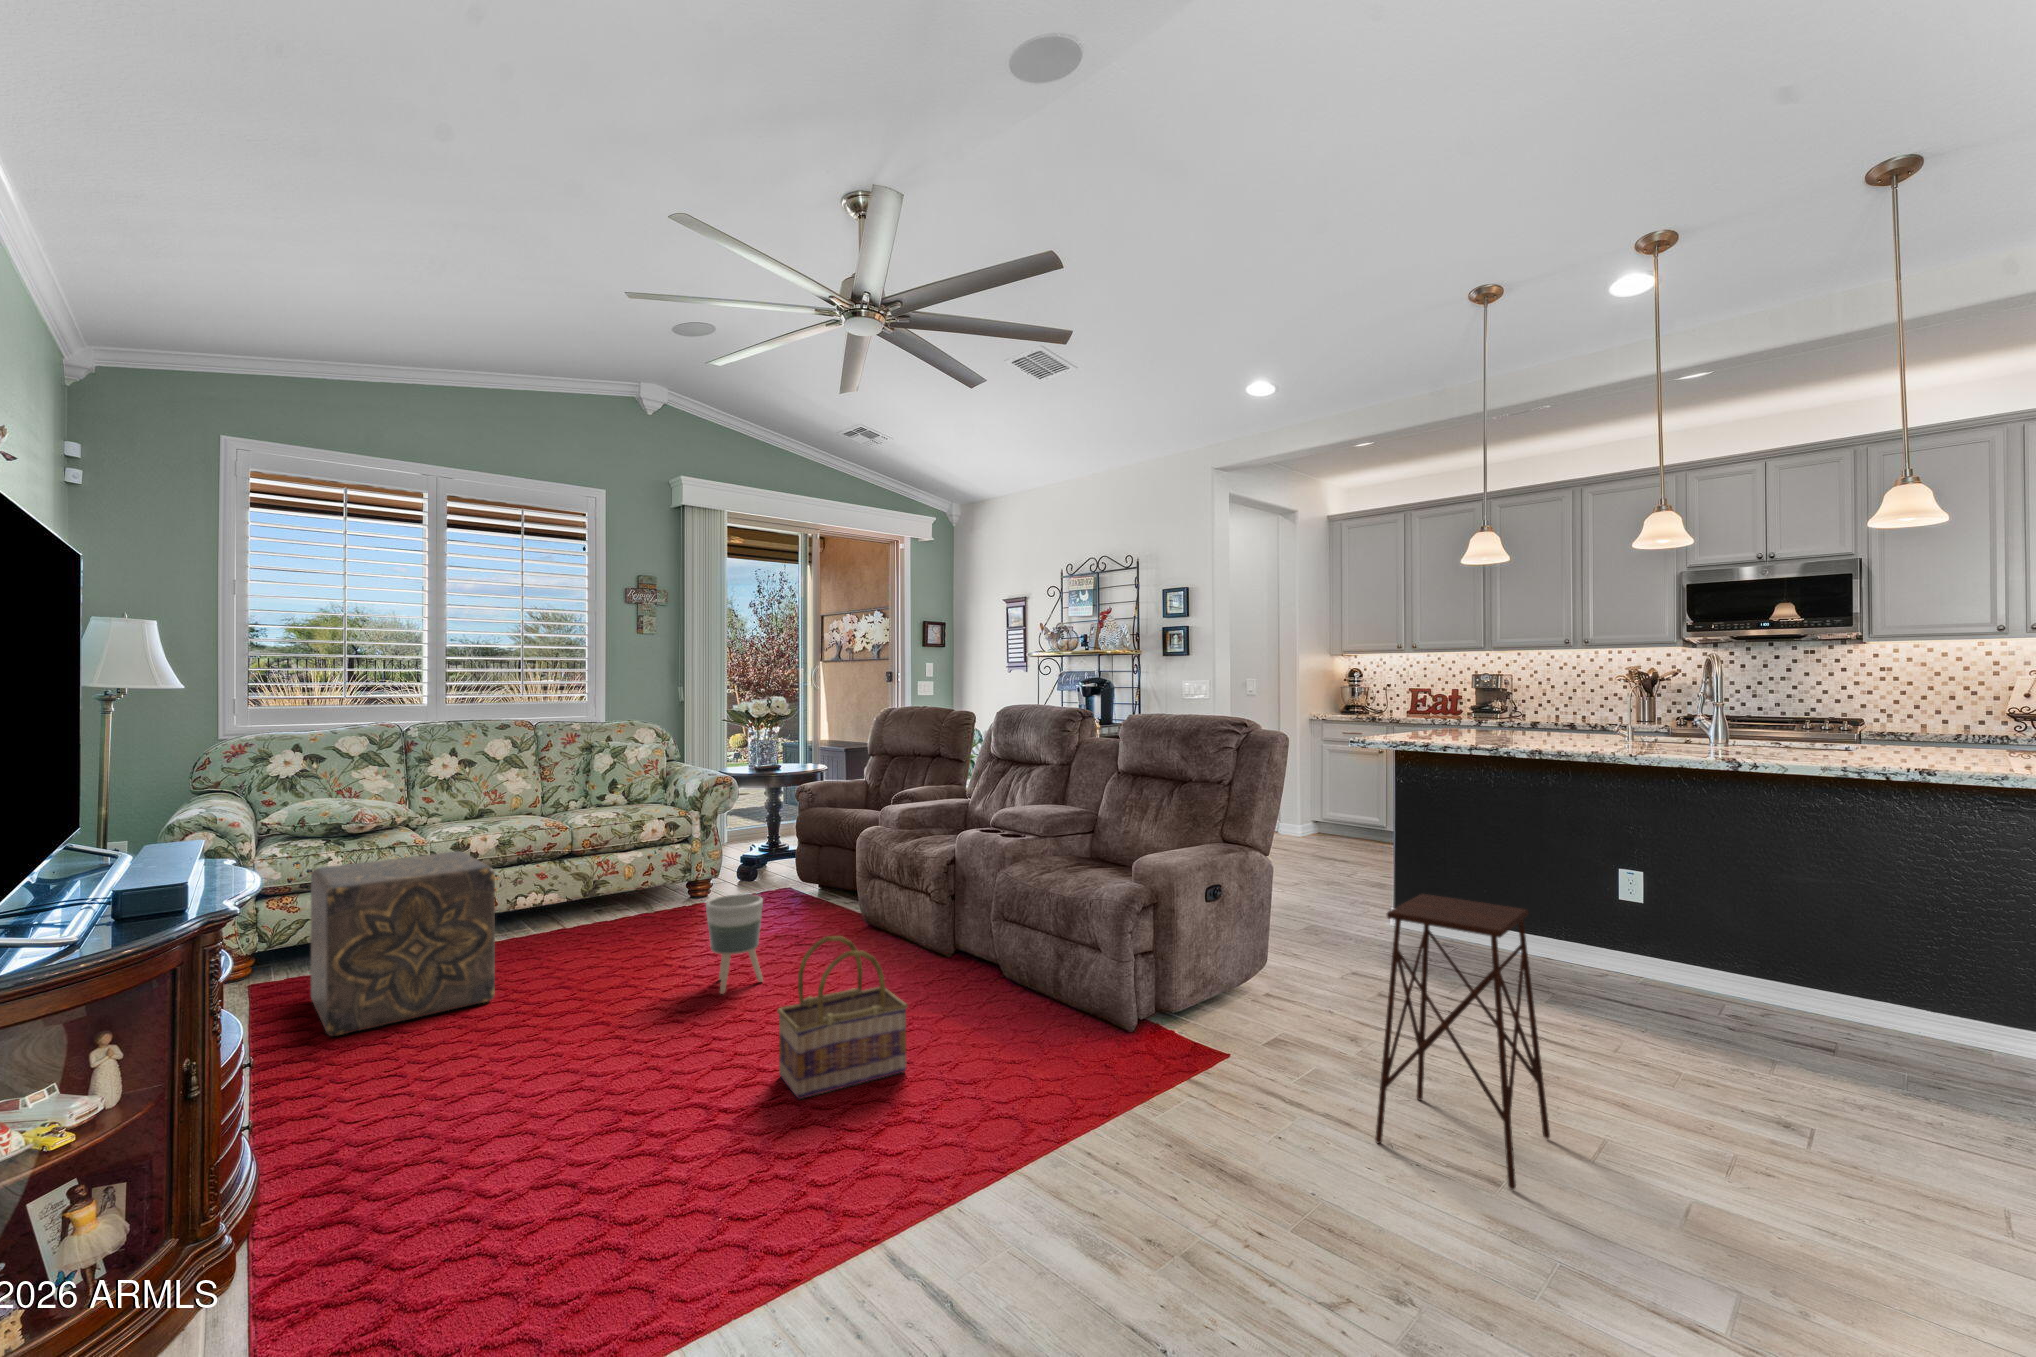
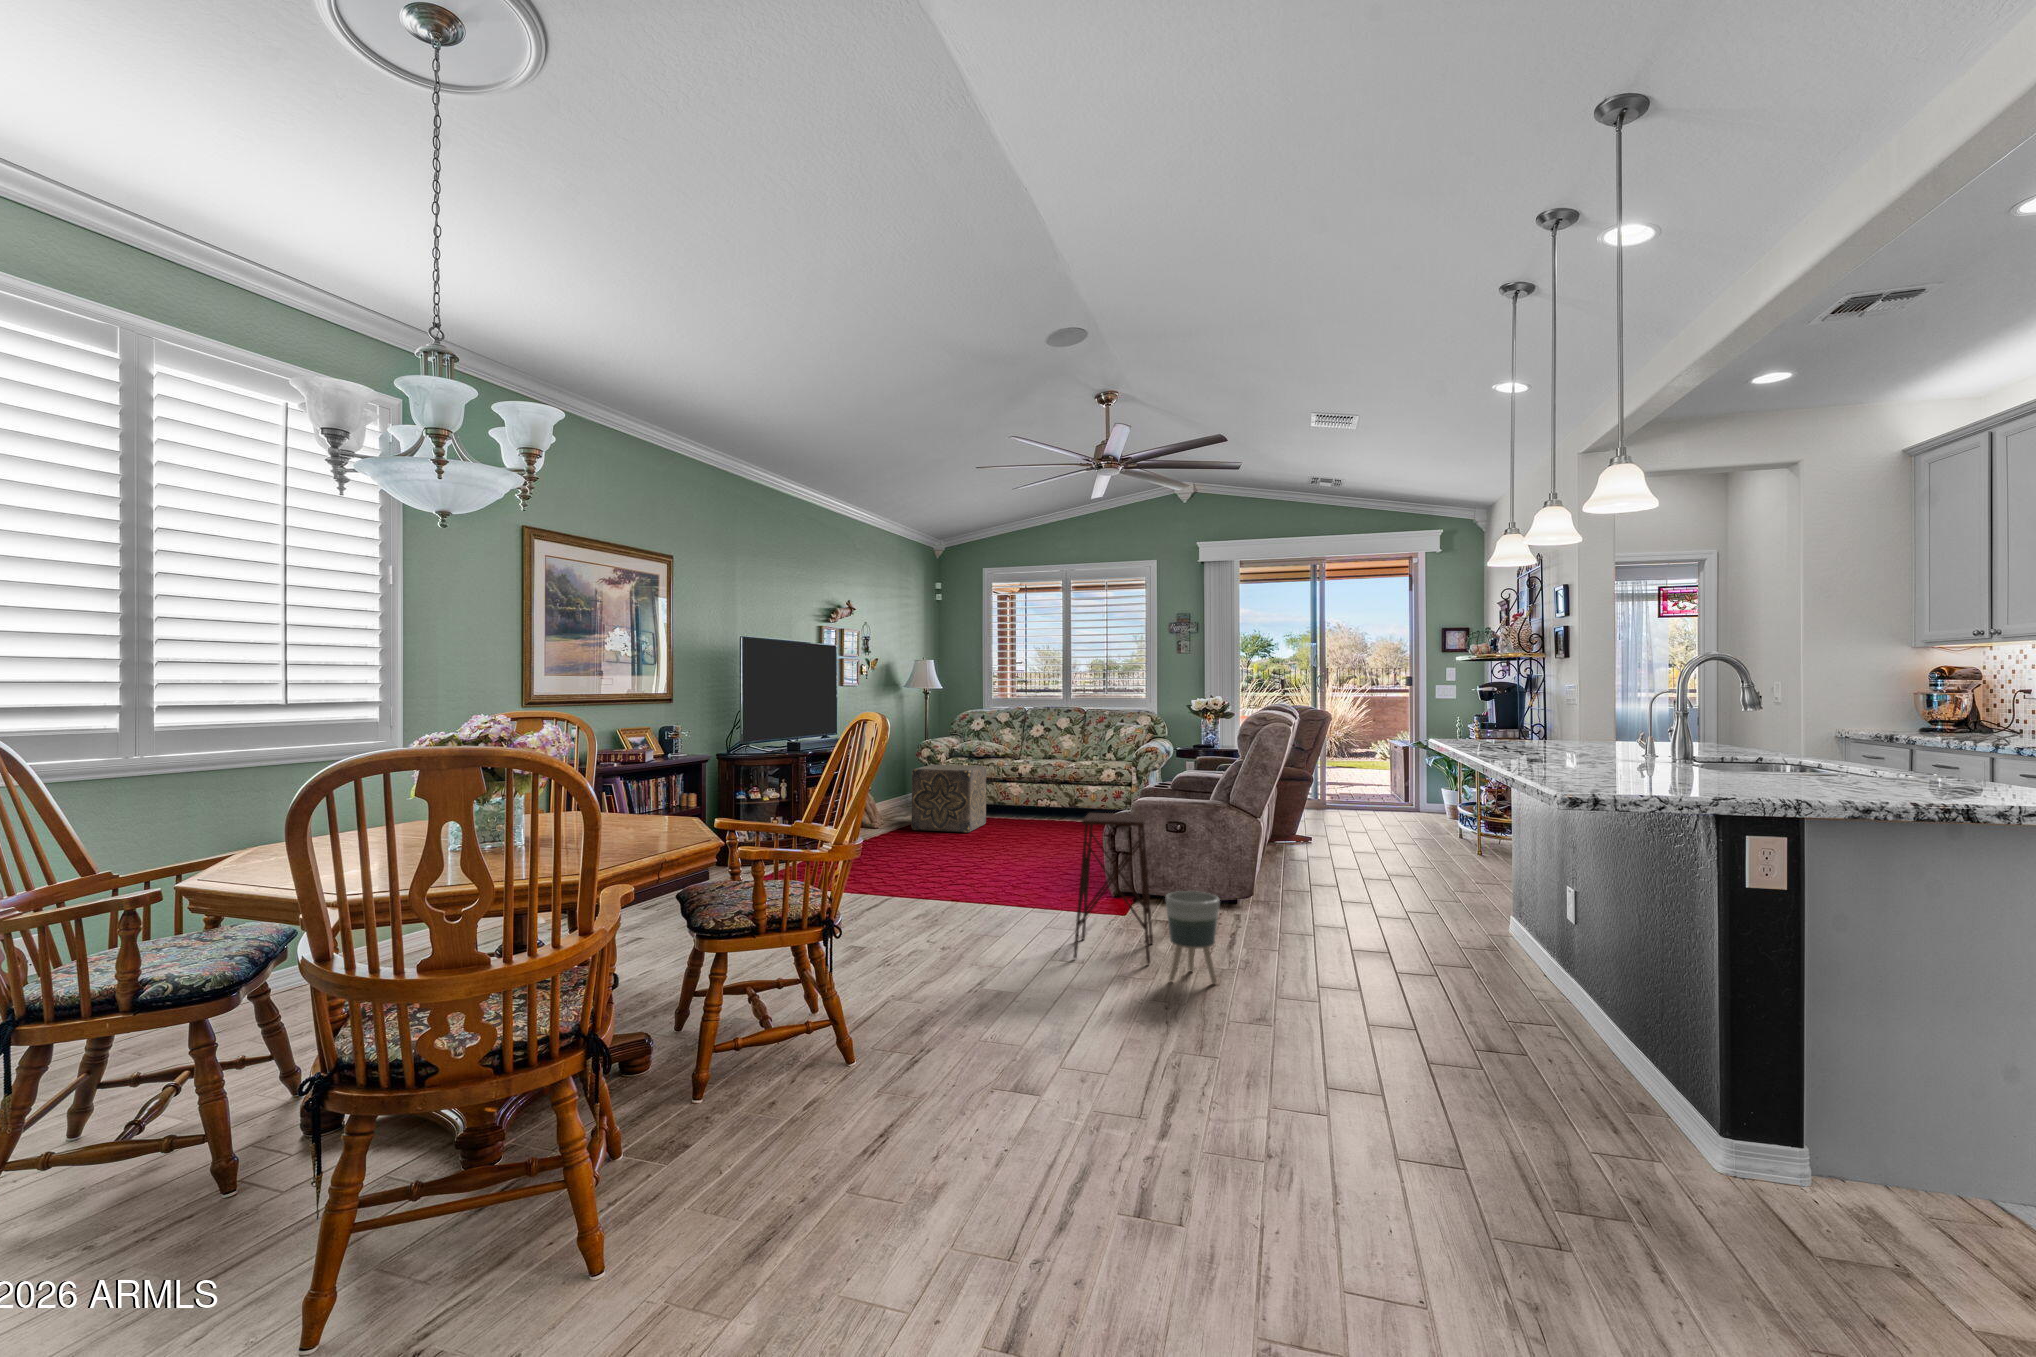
planter: present [706,894,763,994] -> present [1166,891,1220,984]
basket: present [777,936,908,1099] -> none [964,808,1027,878]

